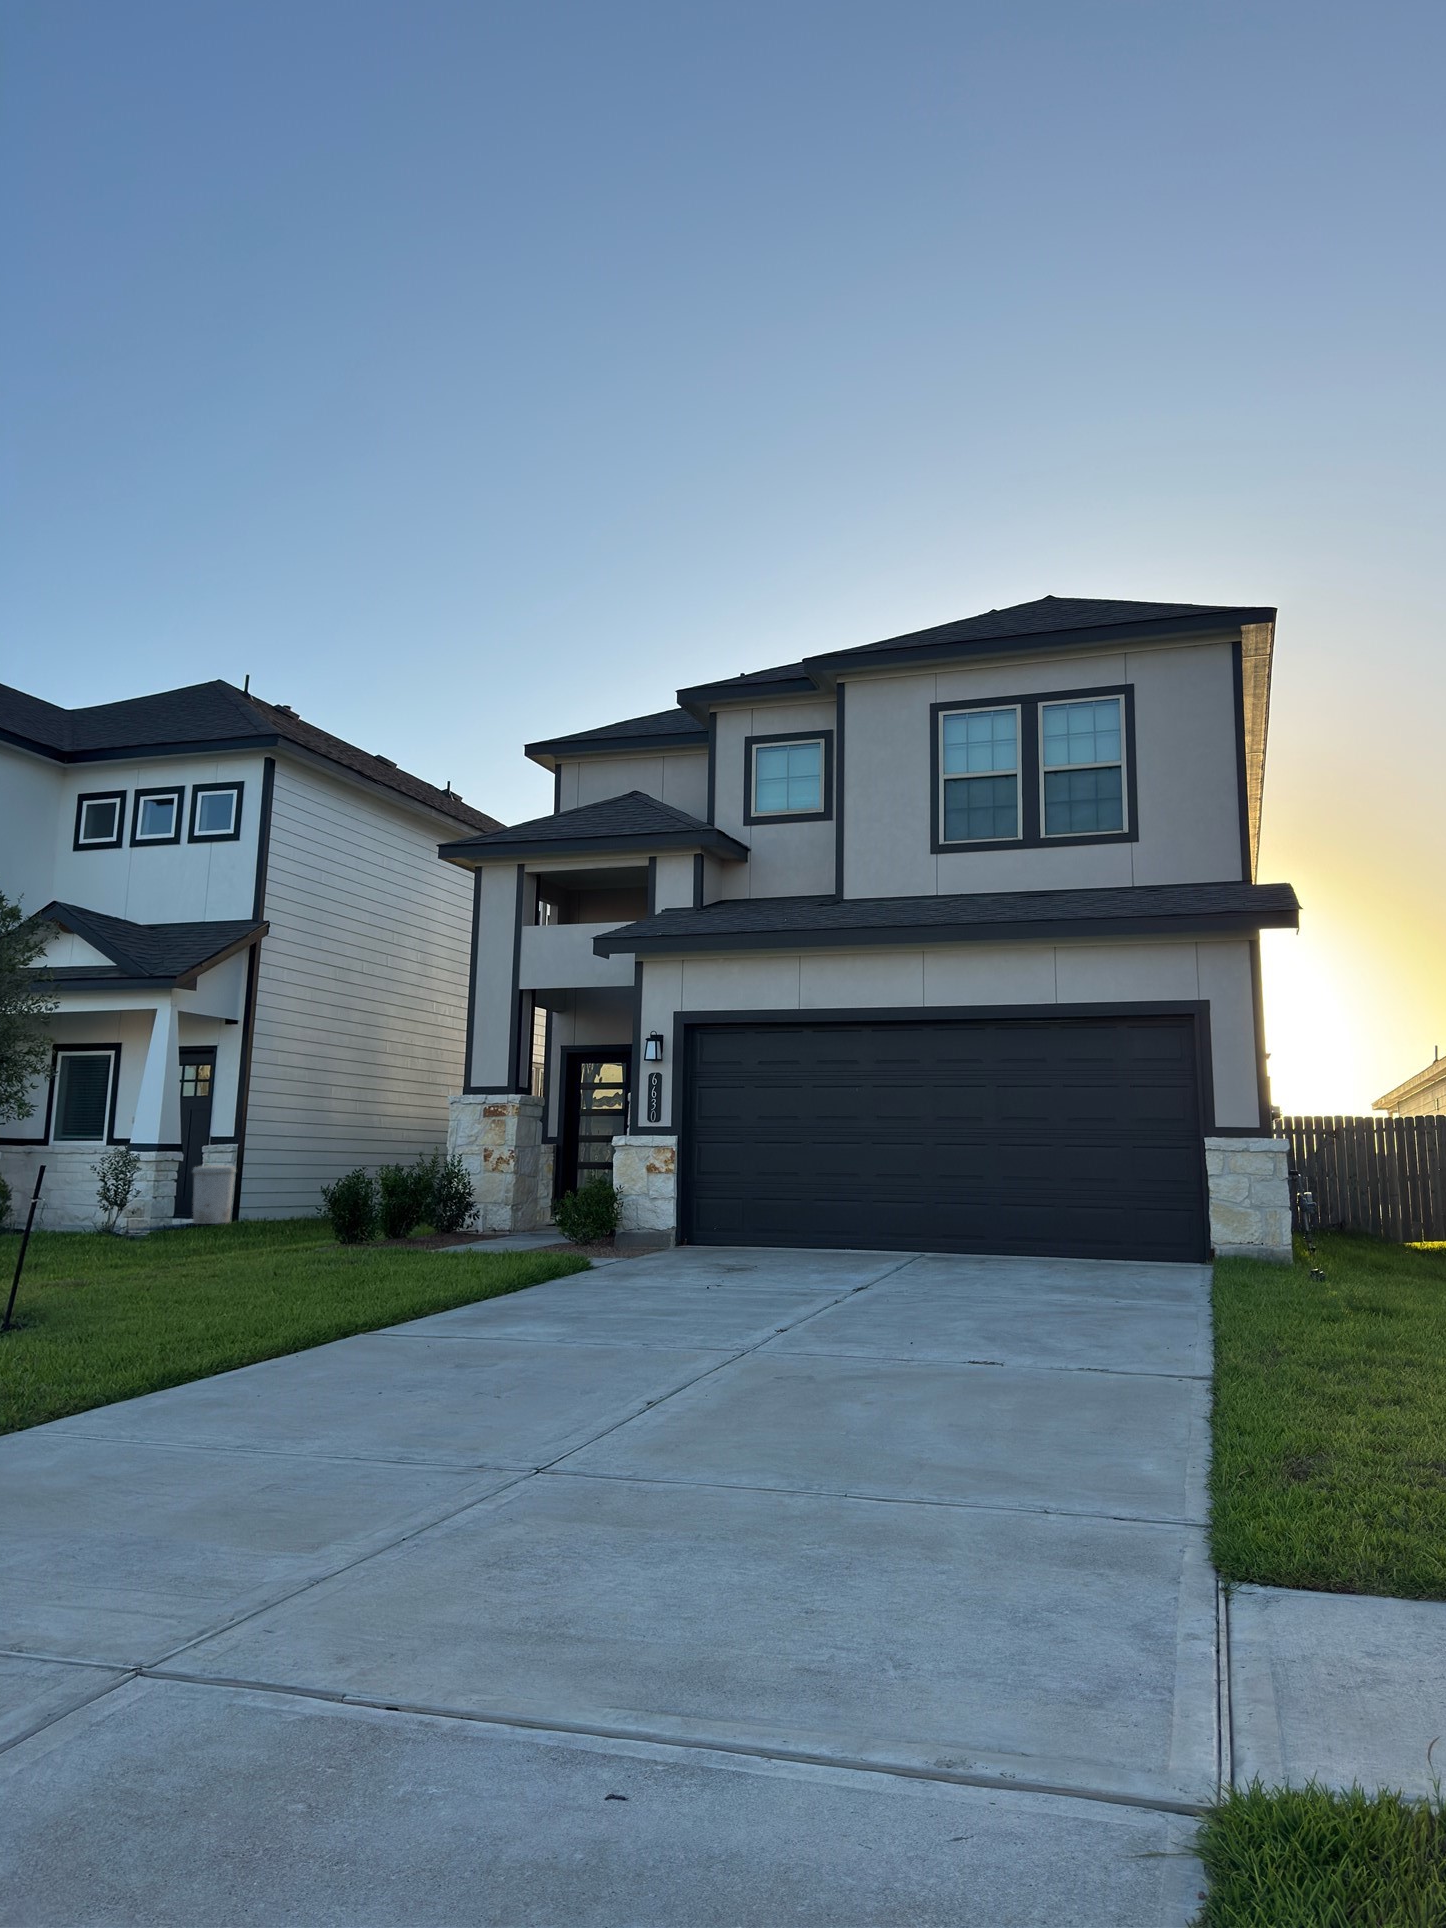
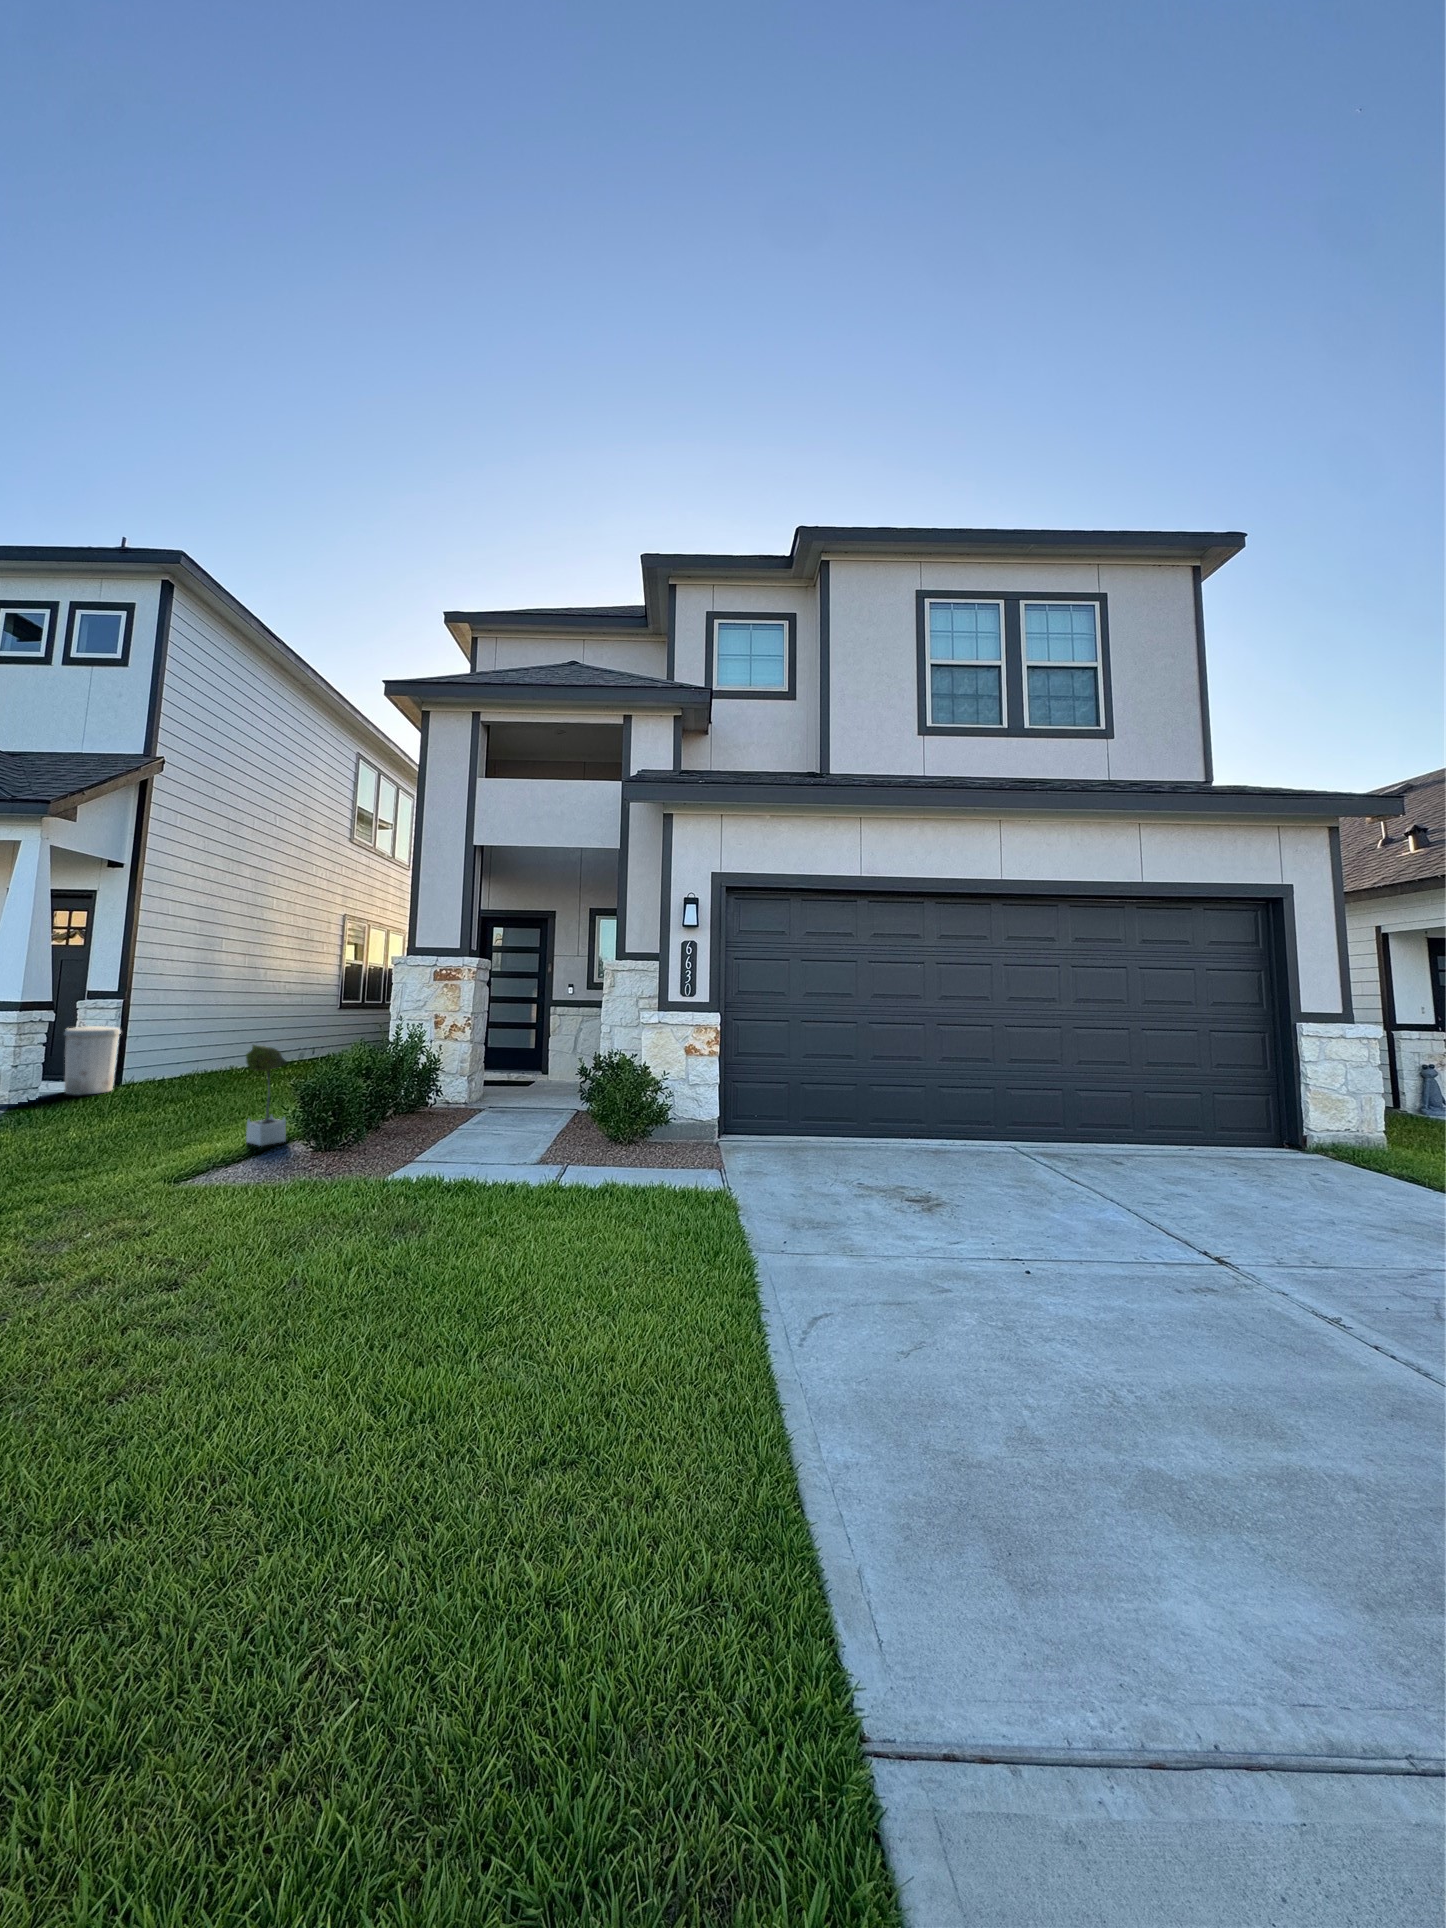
potted tree: none [315,1167,348,1246] -> present [246,1045,288,1146]

